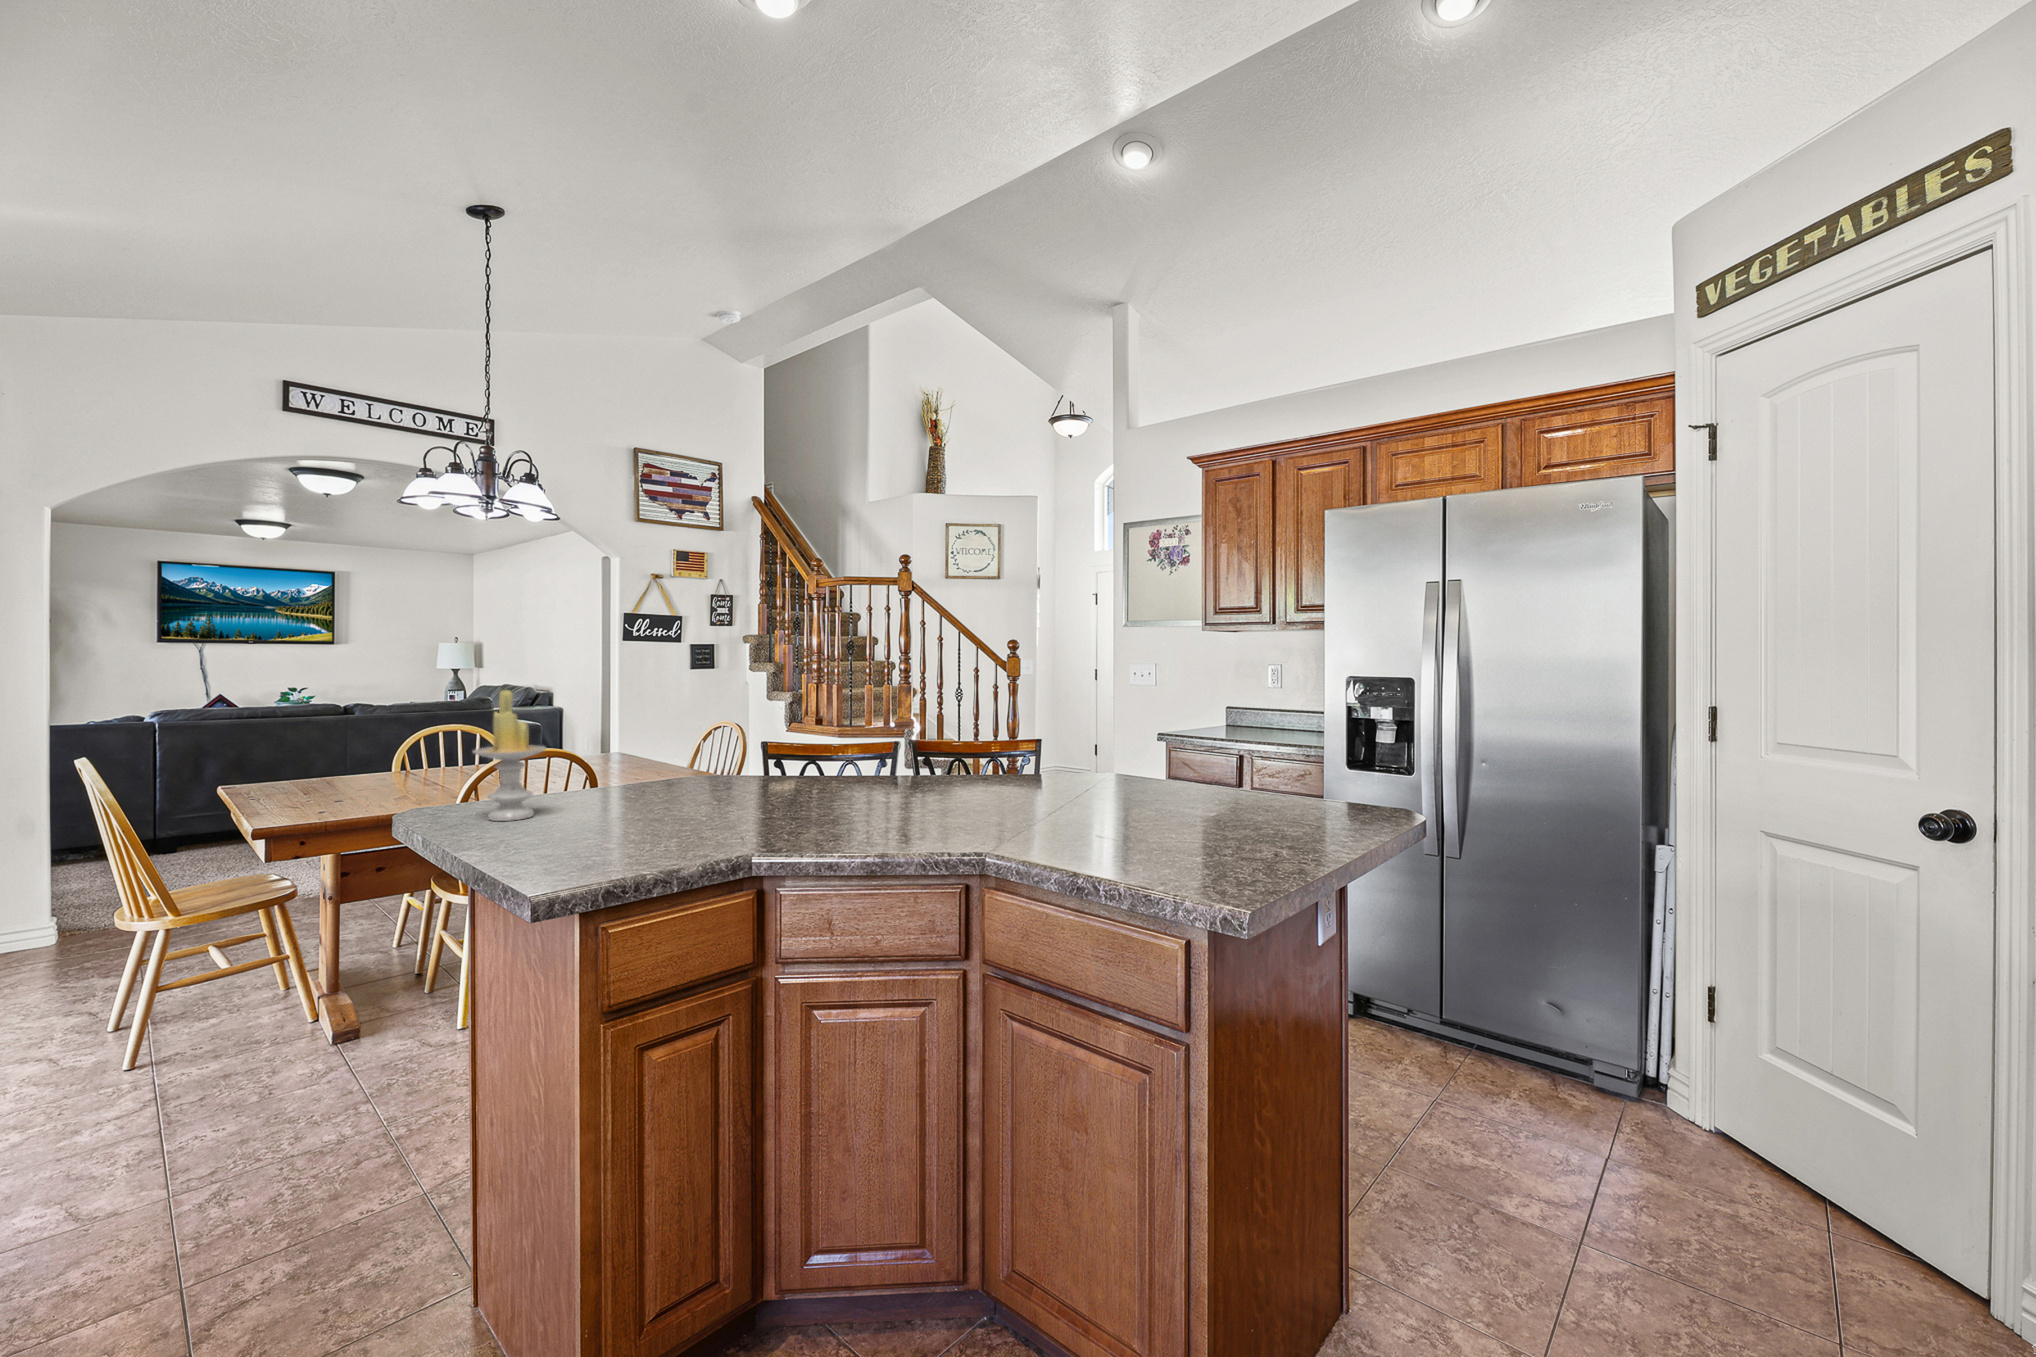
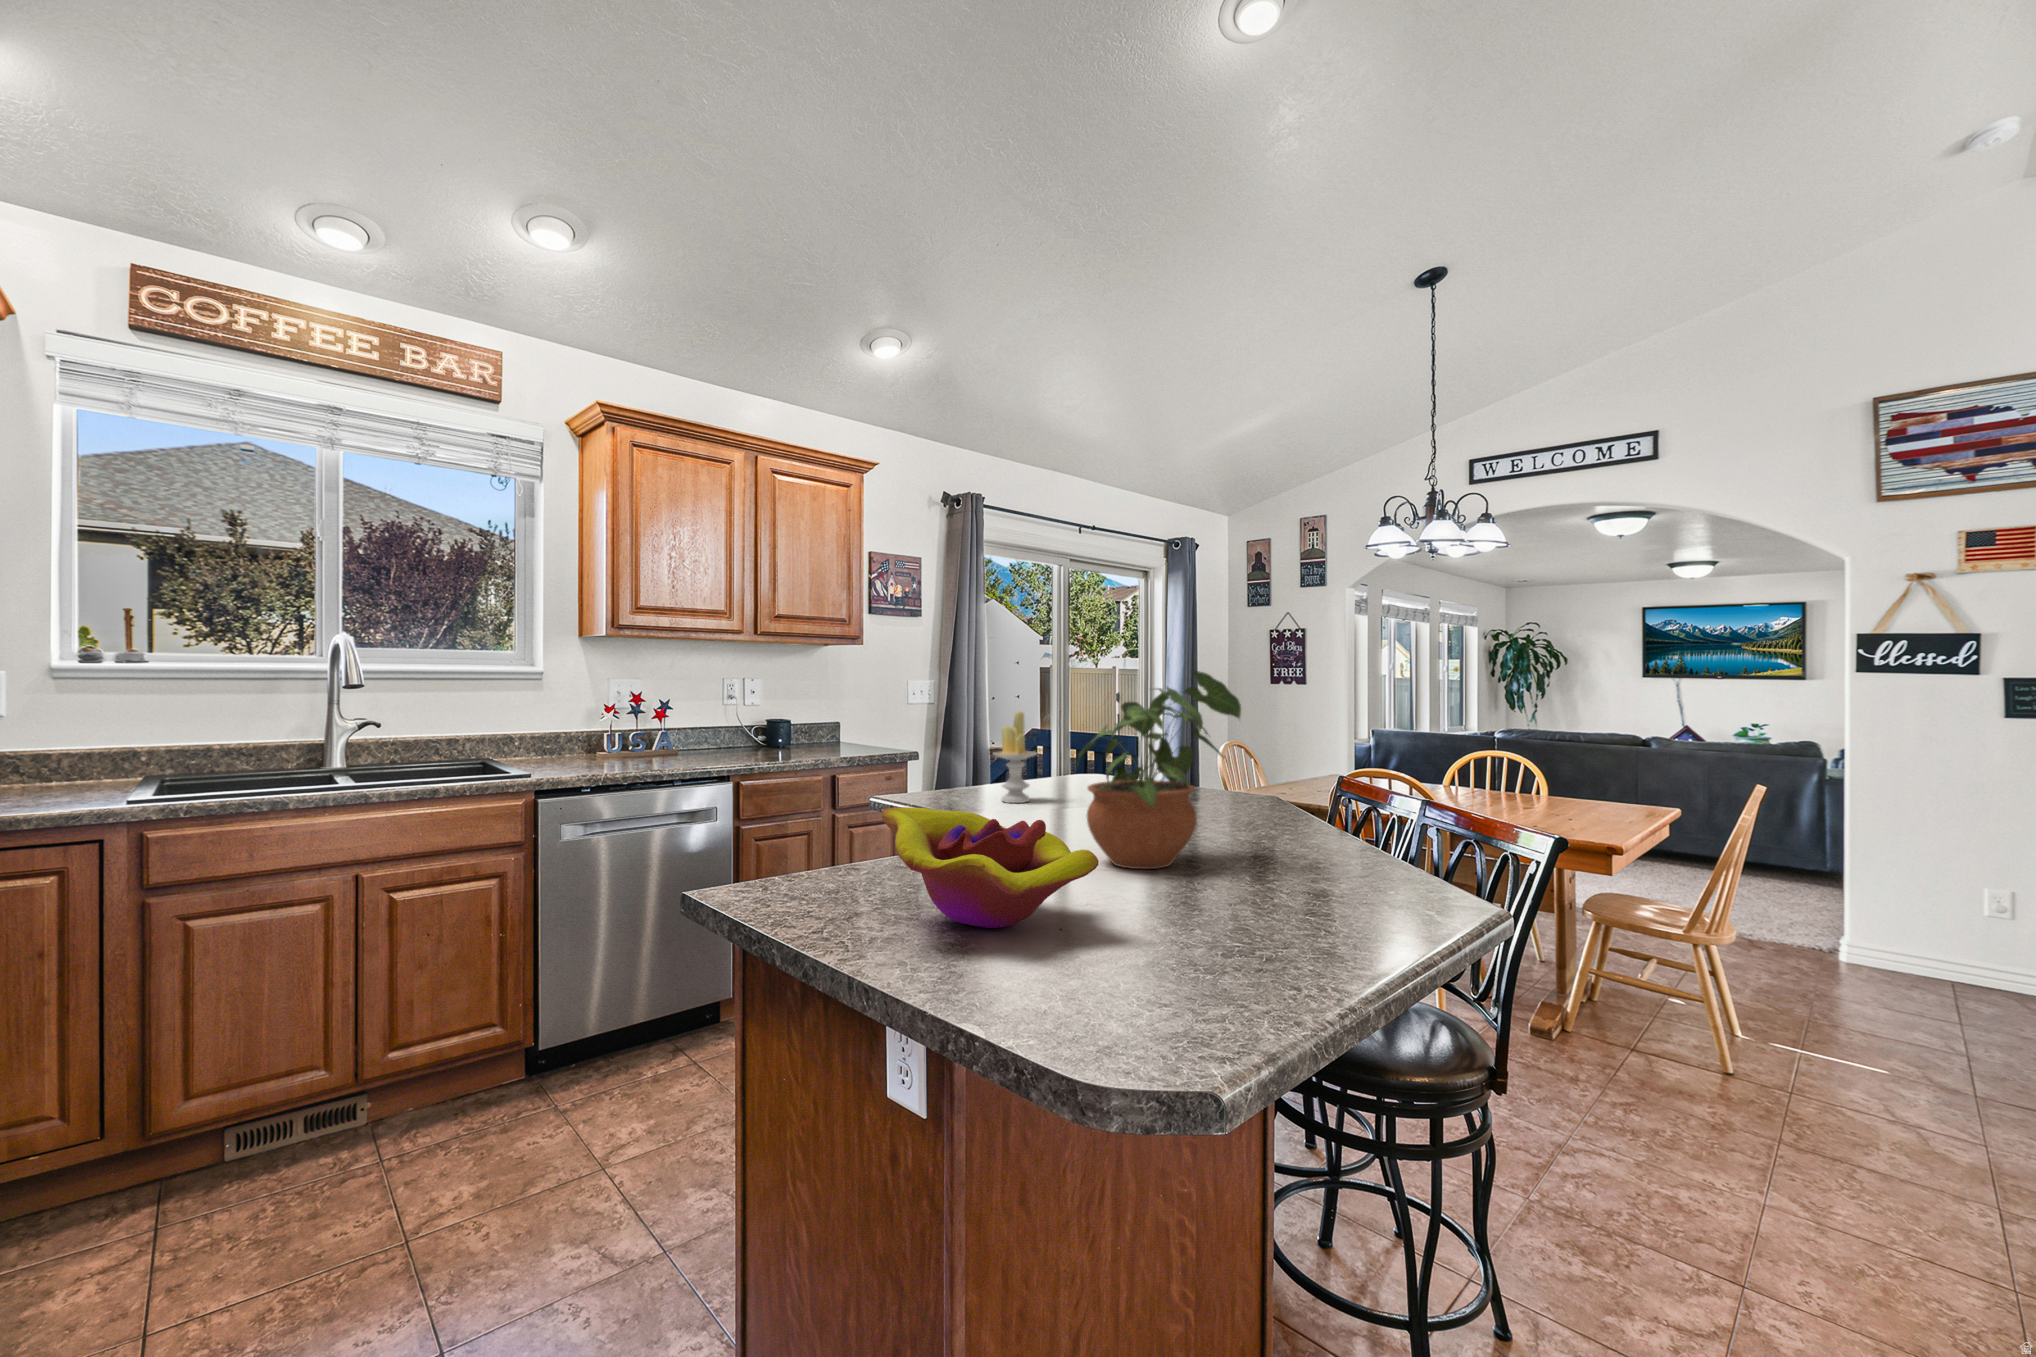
potted plant: none [874,641,997,801] -> present [1078,670,1241,869]
decorative bowl: none [1071,740,1211,819] -> present [882,807,1099,928]

